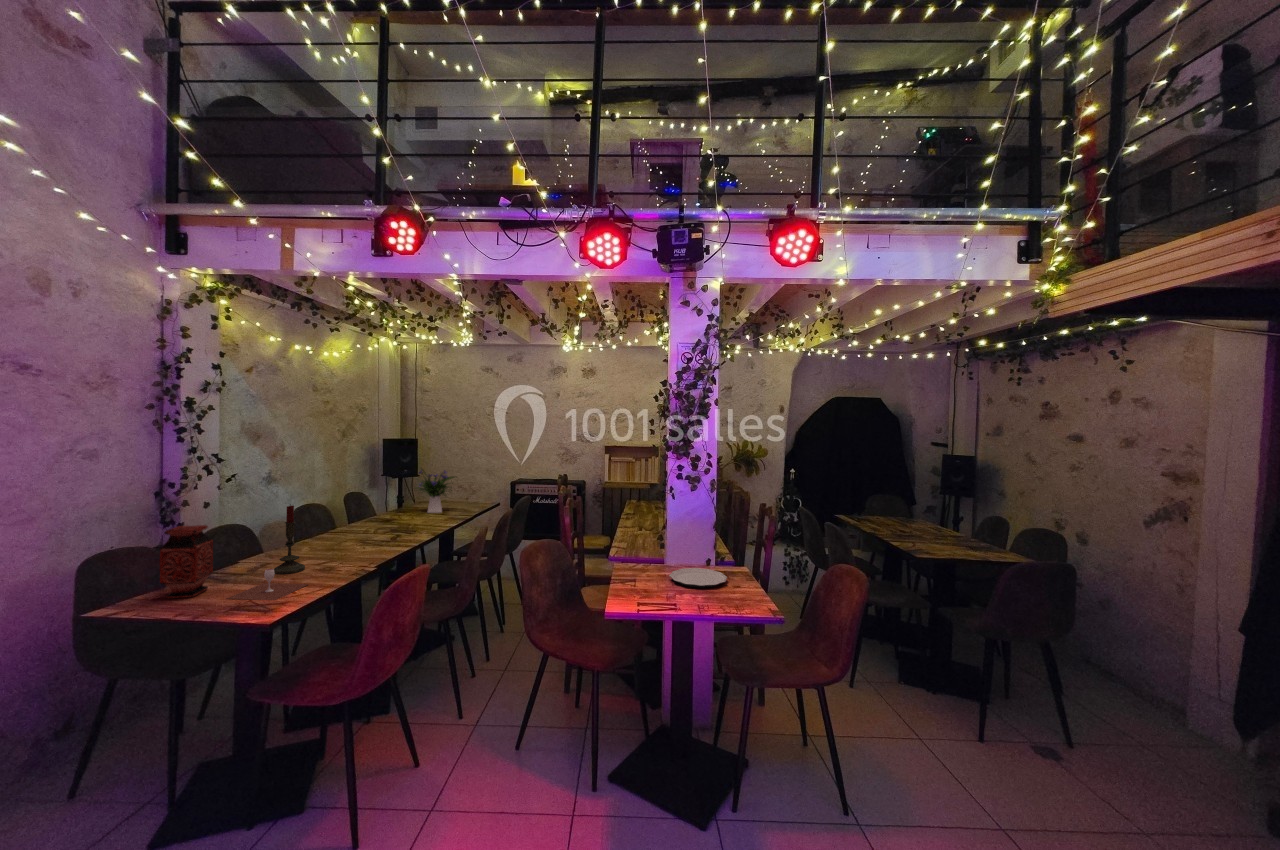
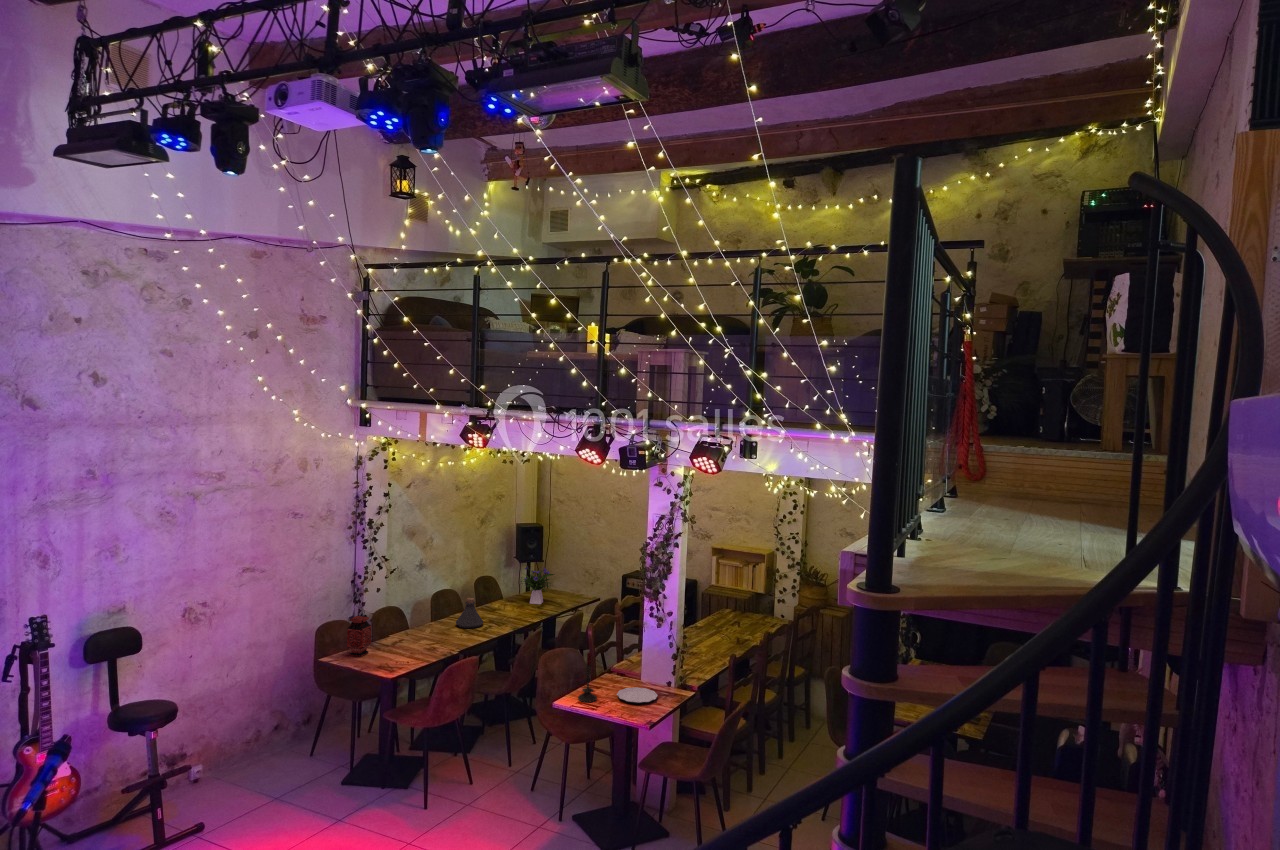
bottle: none [347,500,389,541] -> present [456,598,483,628]
candle: present [274,504,305,574] -> present [578,652,597,702]
wine glass: present [227,569,308,600] -> none [375,647,415,666]

